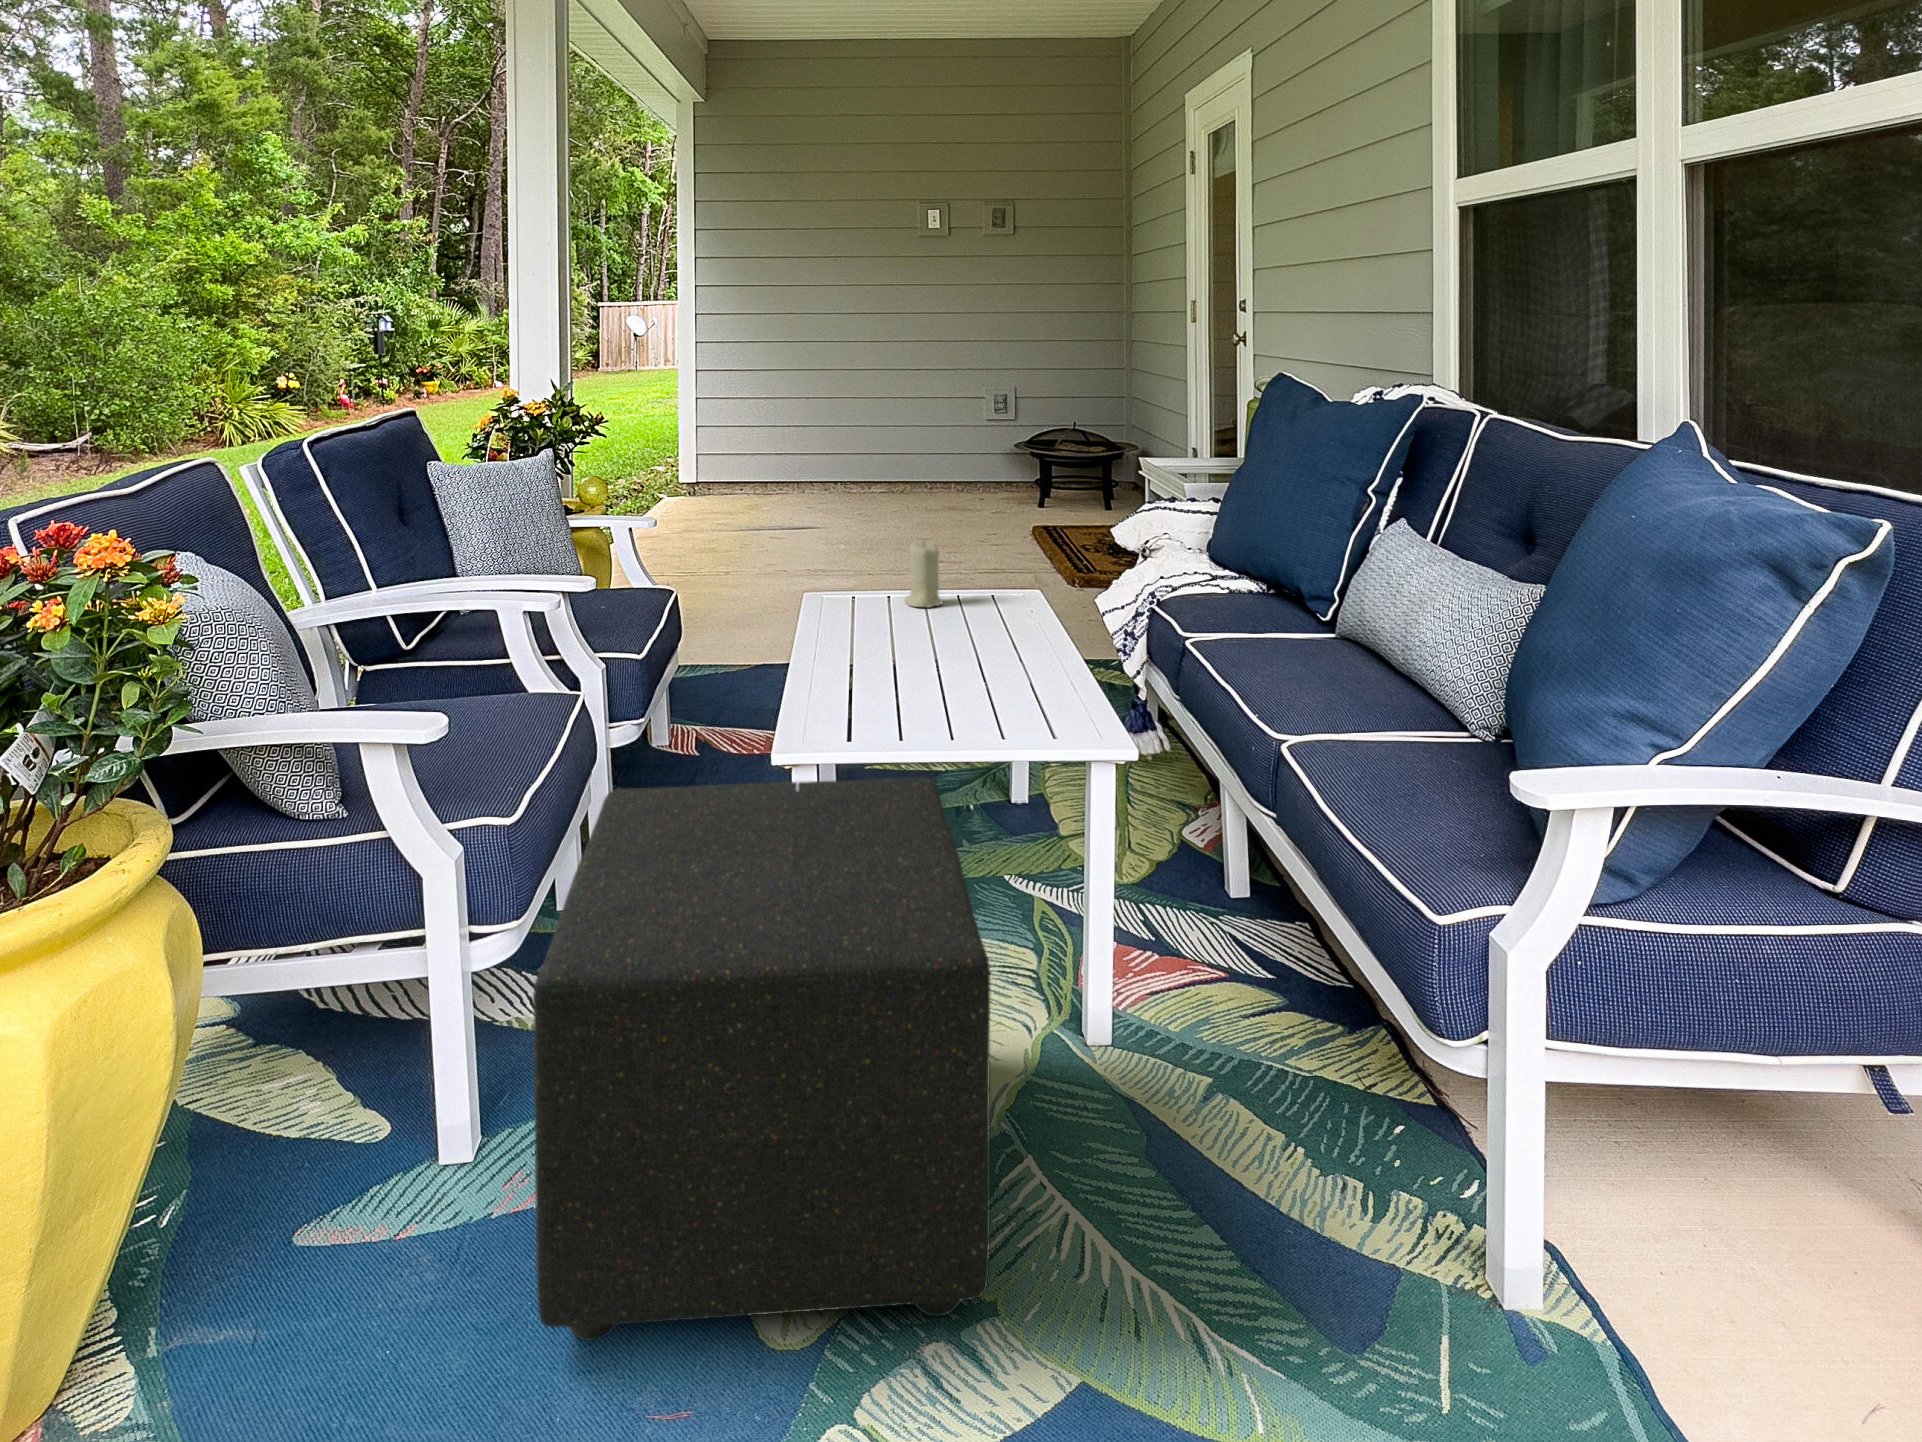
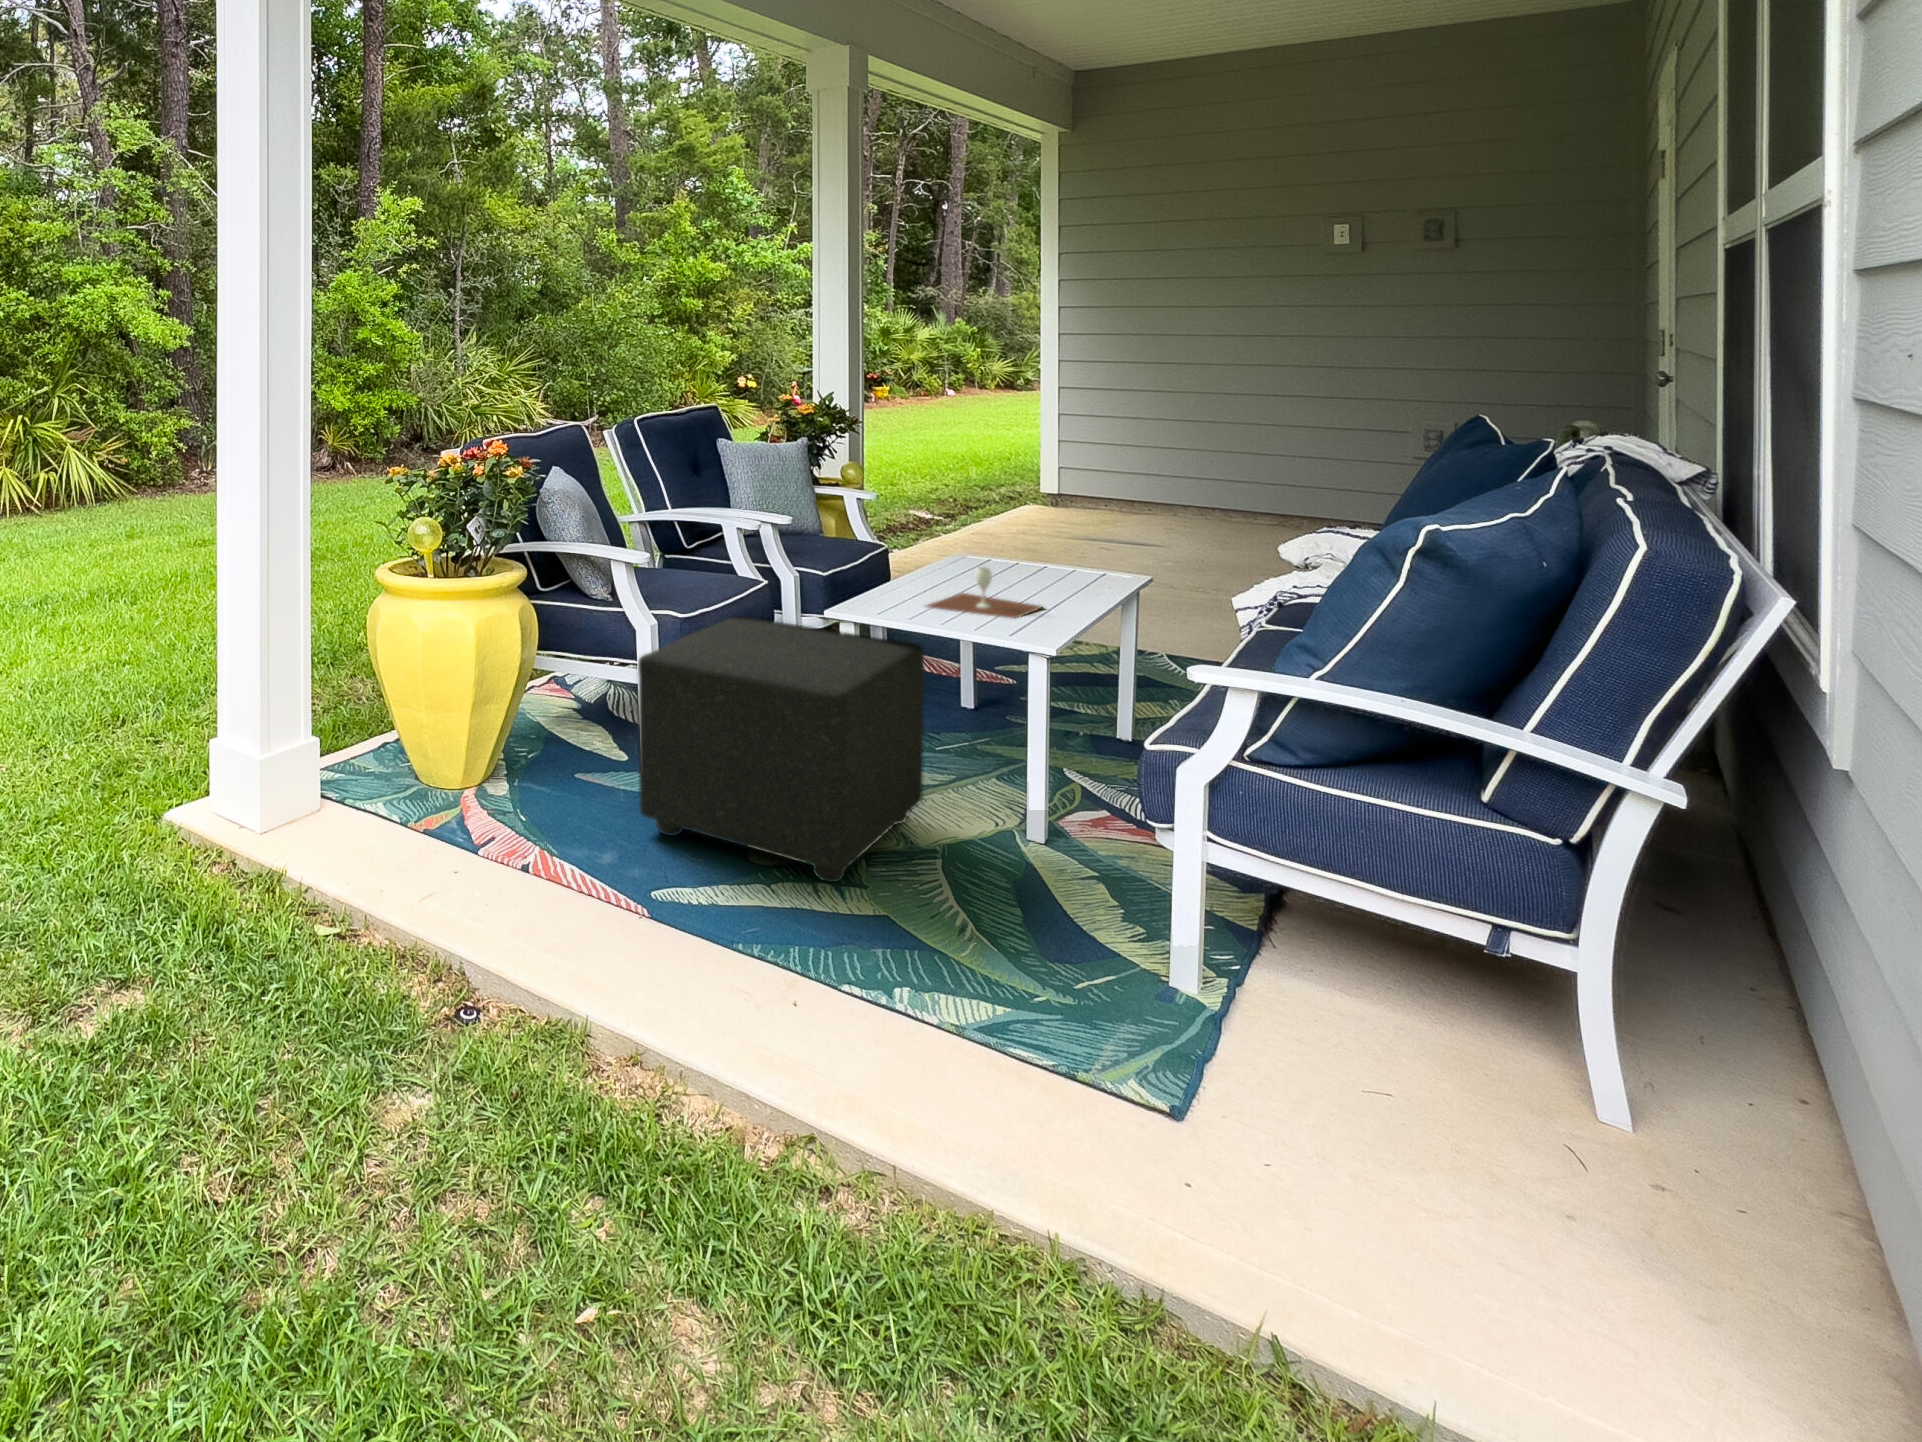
candle: present [905,541,942,608] -> none [1058,527,1091,580]
wine glass: none [852,623,978,701] -> present [927,567,1042,618]

